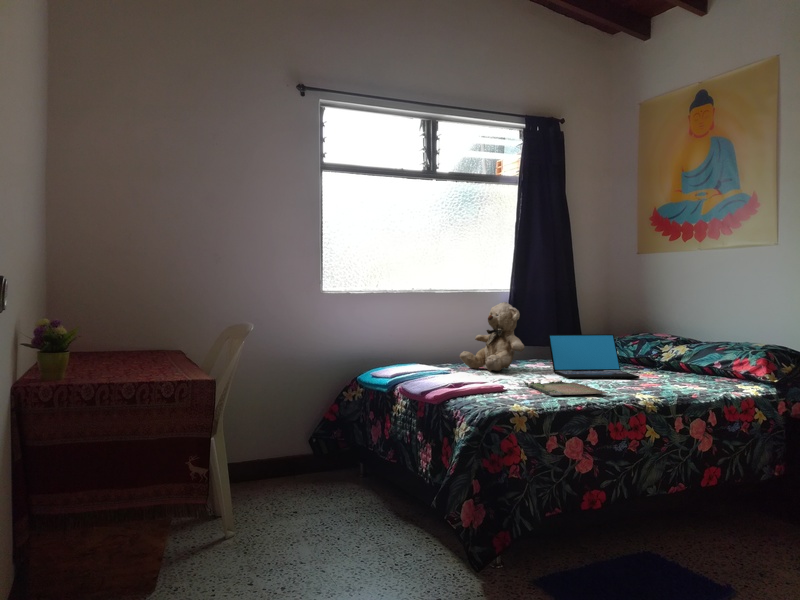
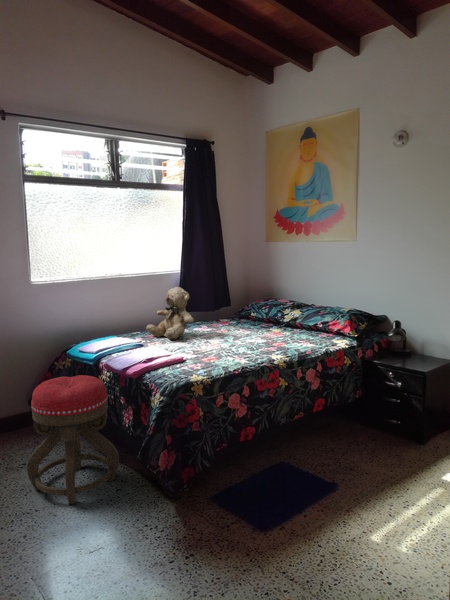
laptop: present [548,334,640,379] -> none [210,305,272,342]
tray: present [524,380,607,396] -> none [196,344,255,364]
ottoman: none [295,398,410,562] -> present [27,375,119,504]

